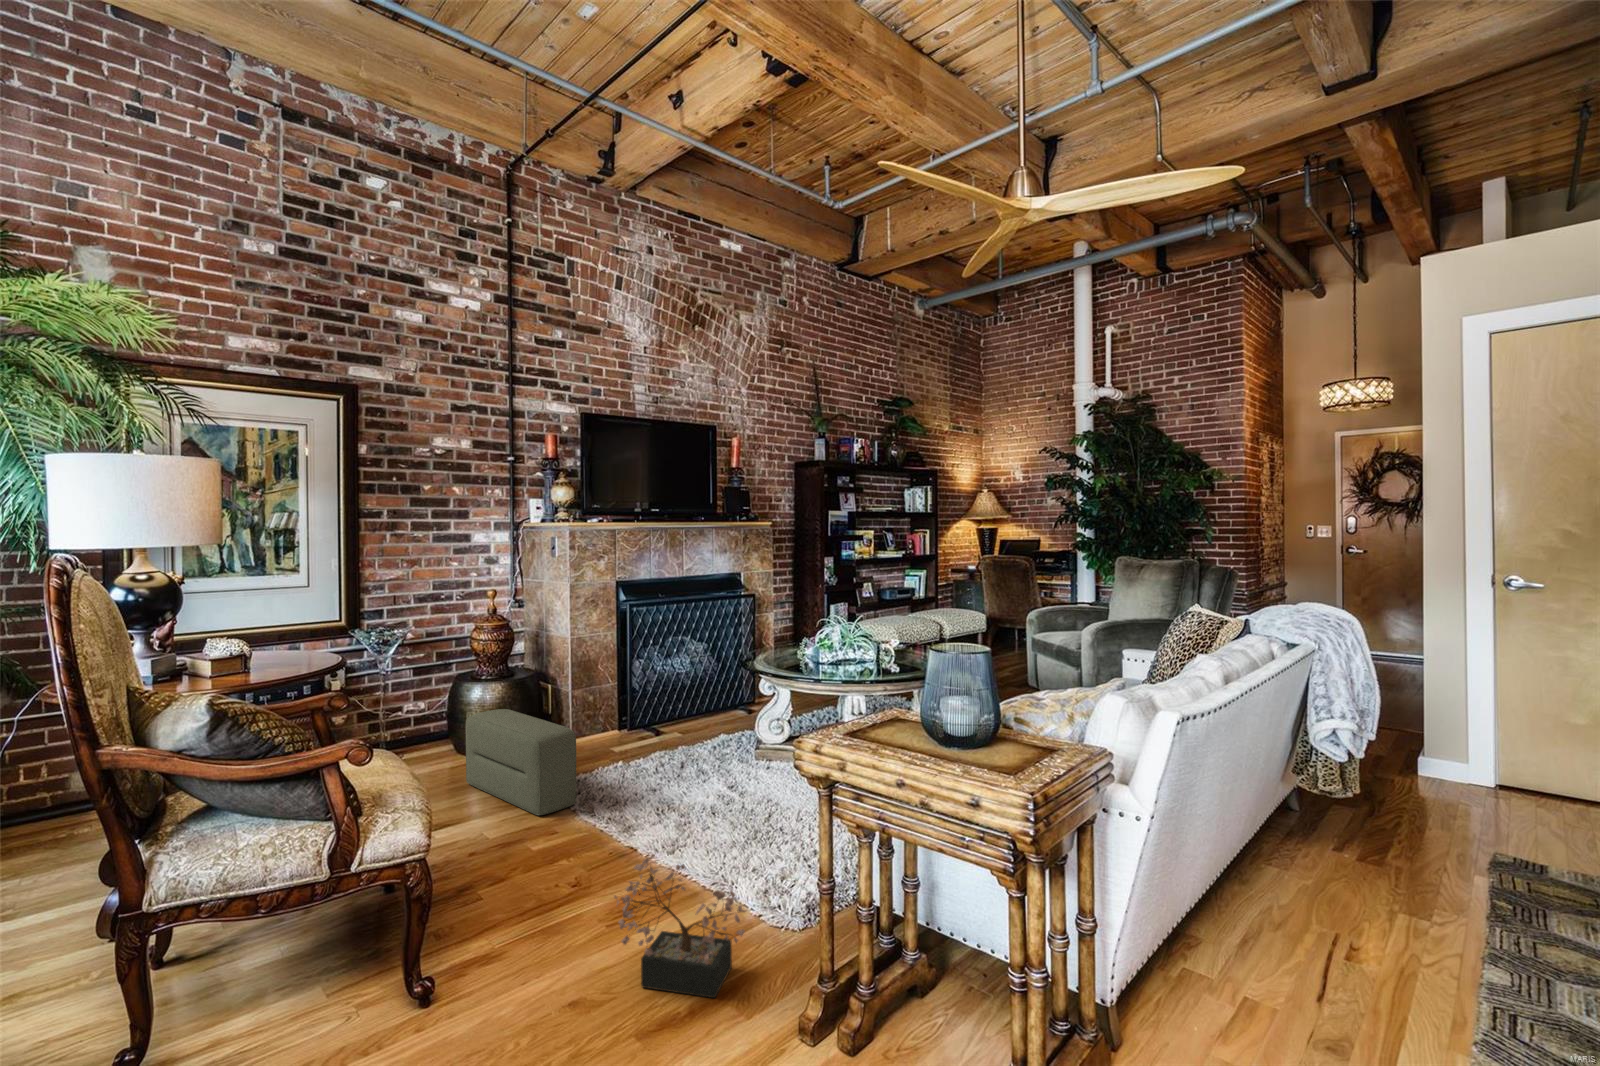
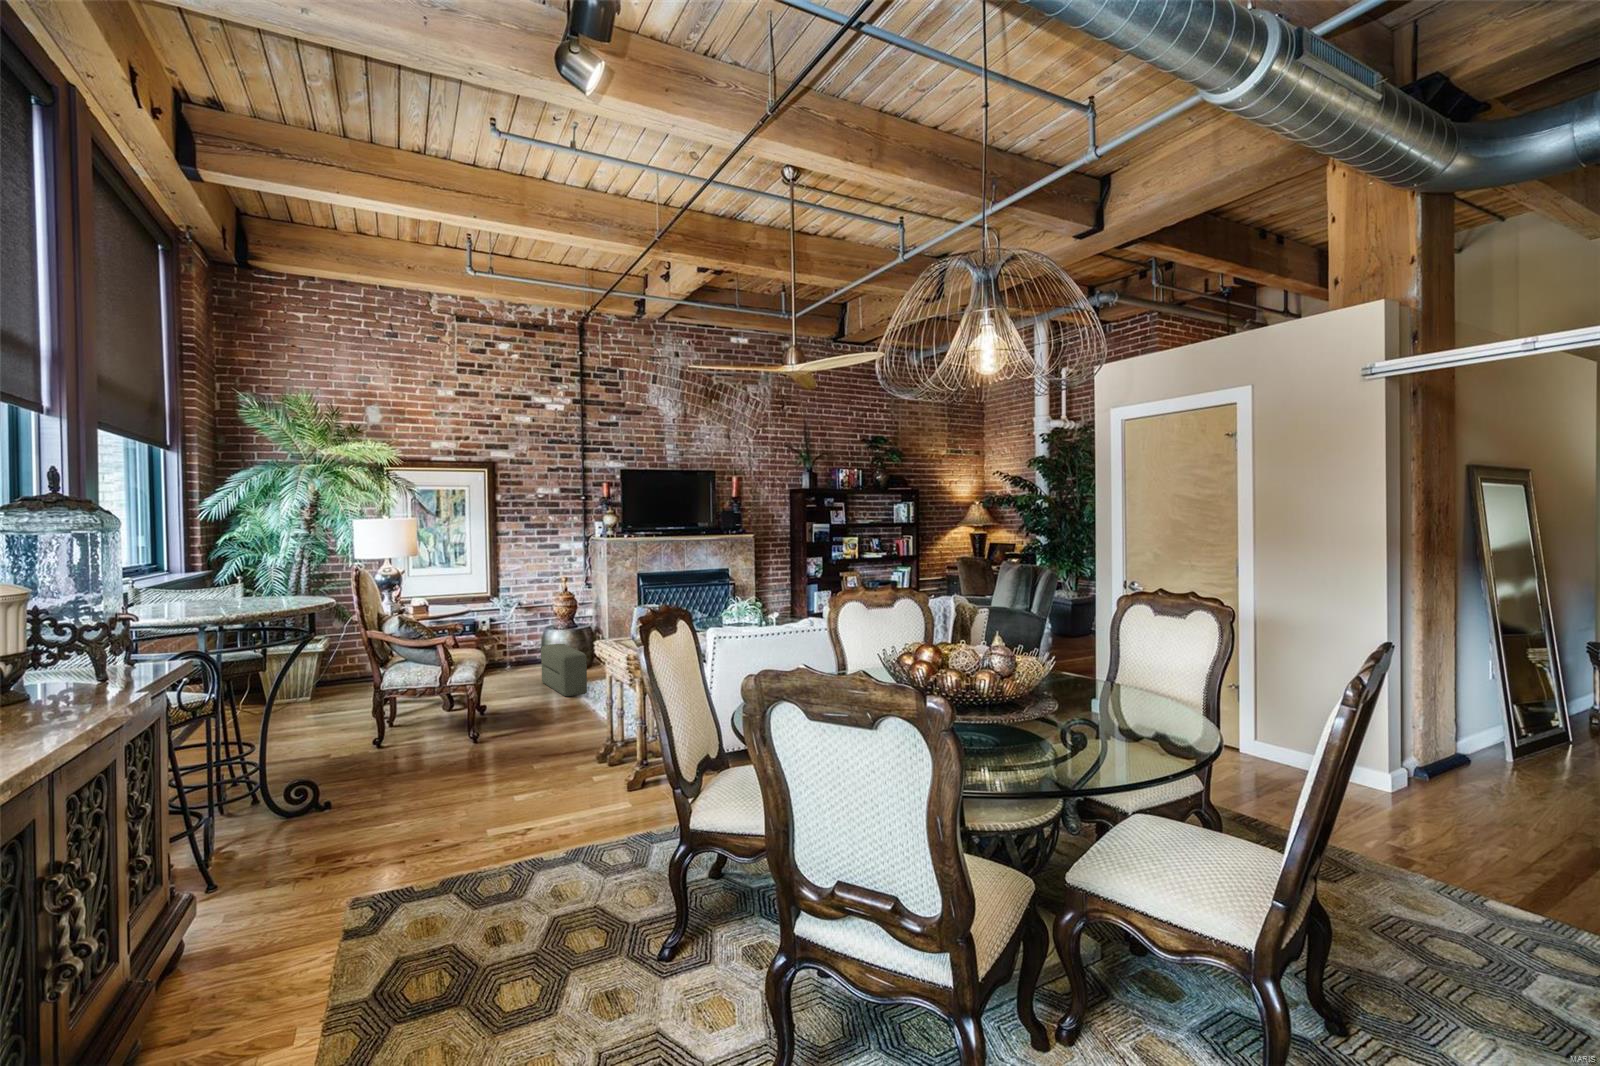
decorative plant: present [614,854,746,998] -> none [547,696,605,751]

